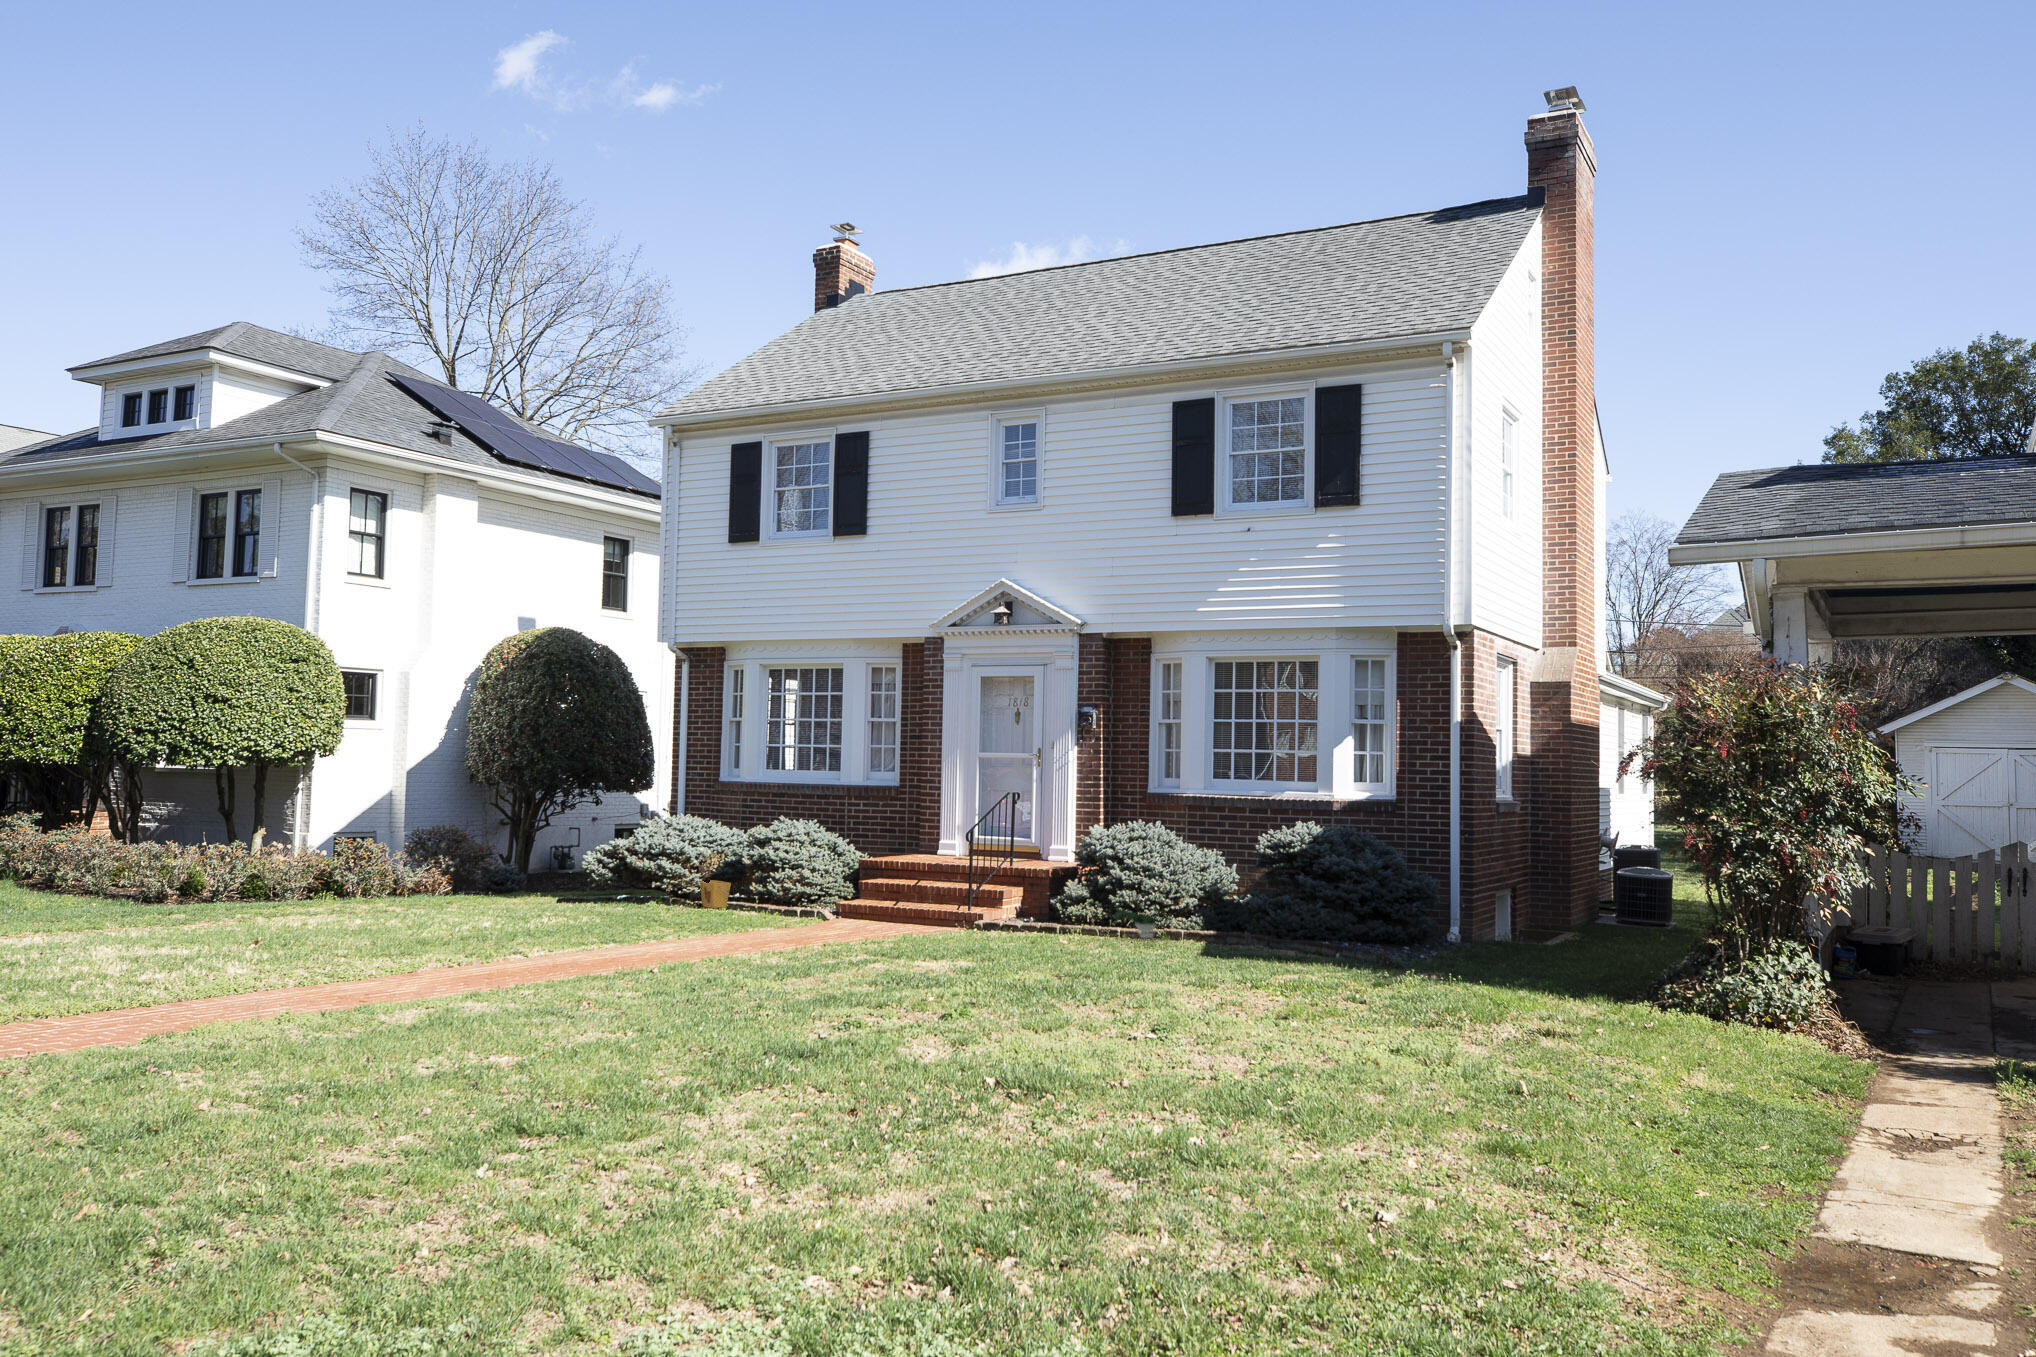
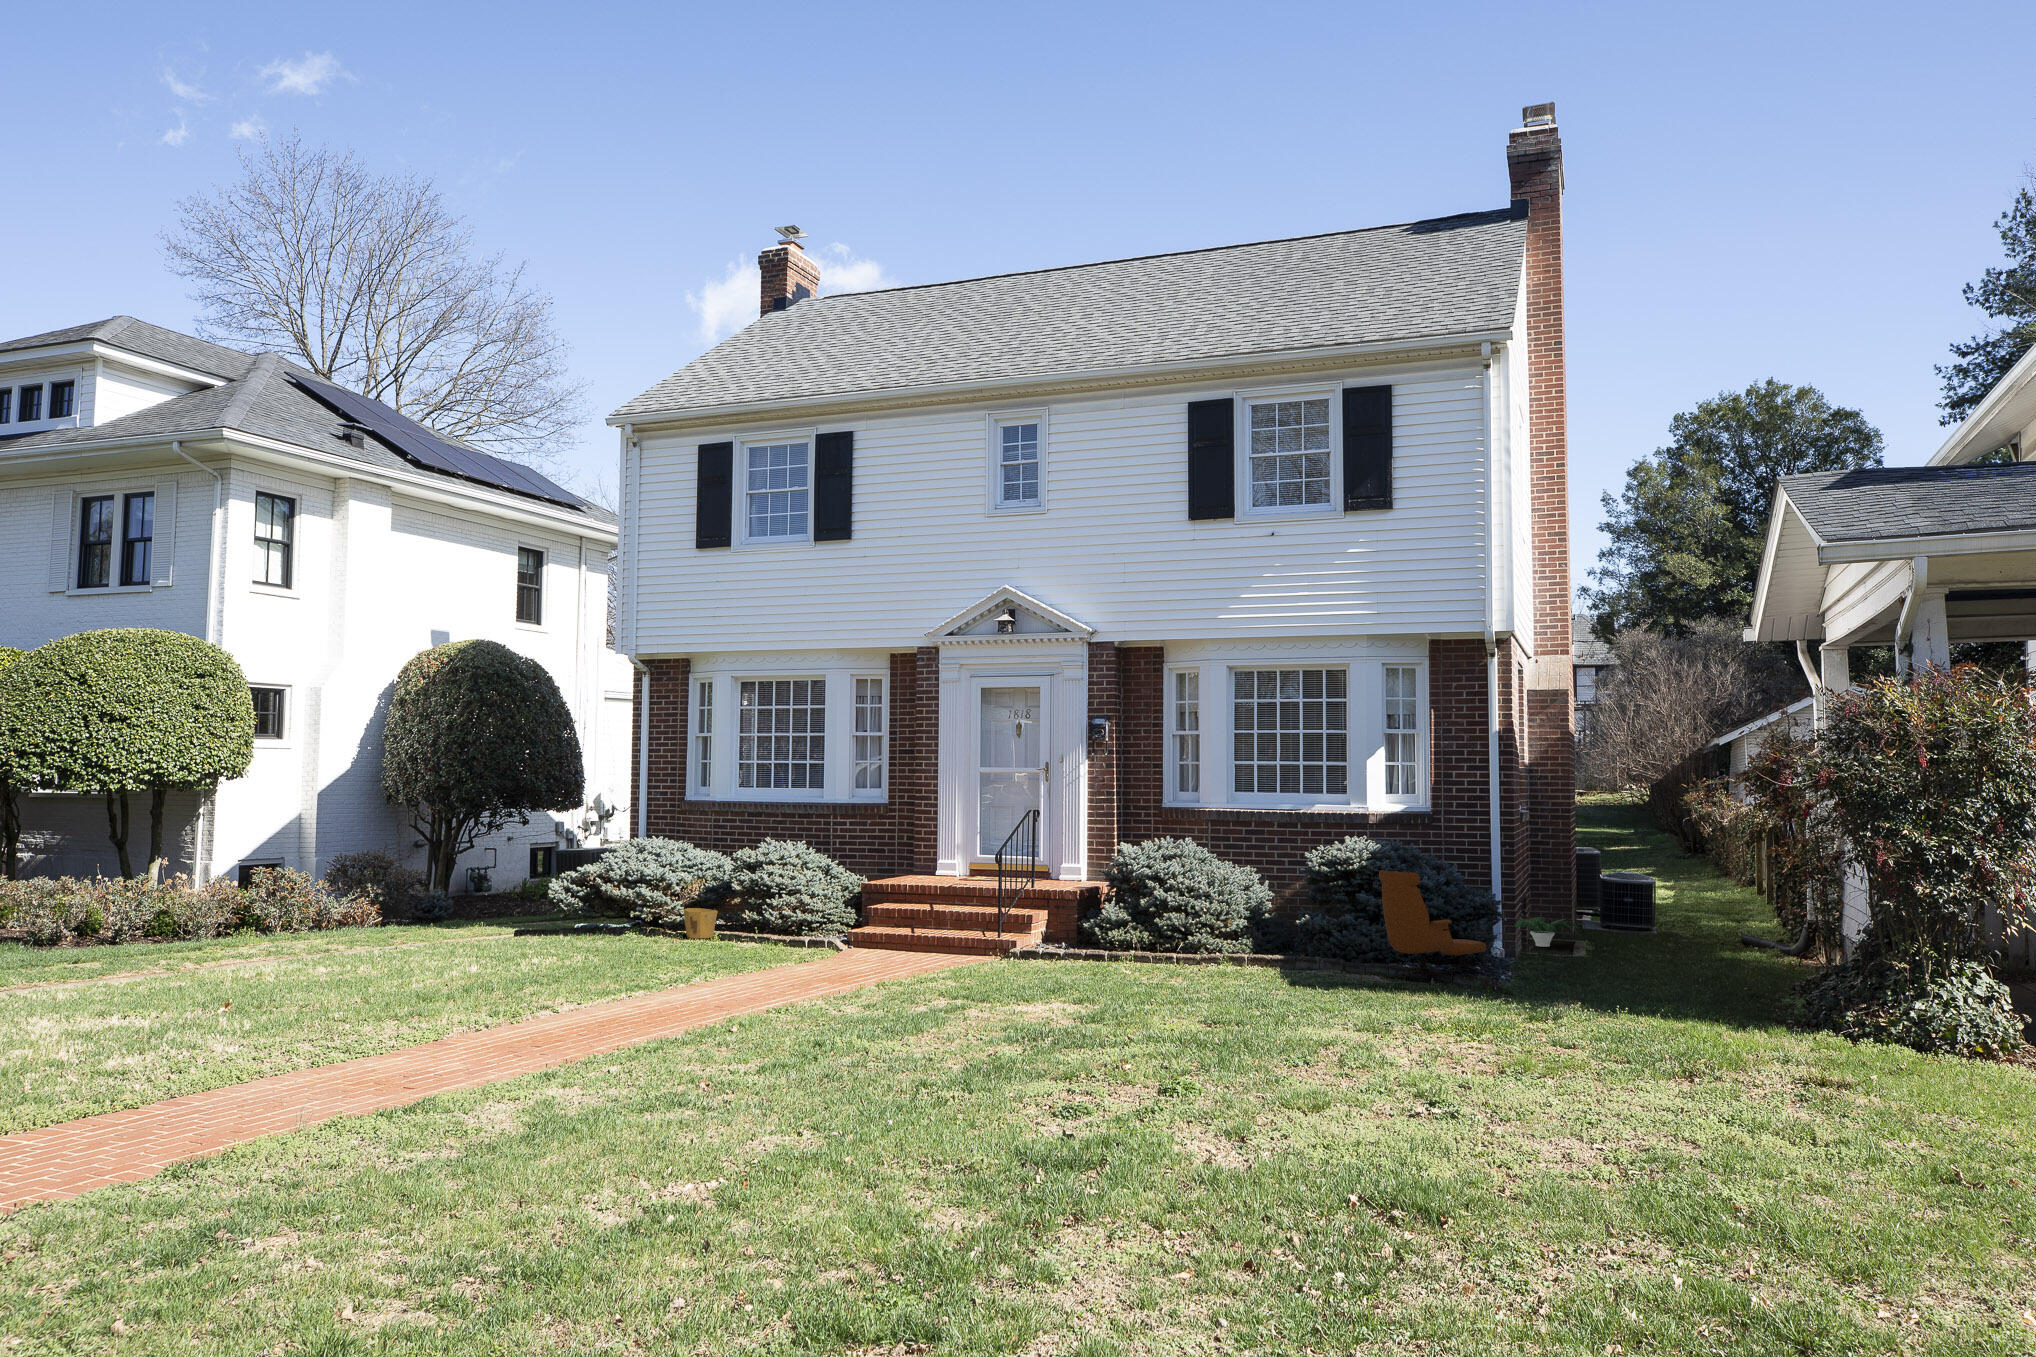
lounge chair: none [1293,851,1405,957] -> present [1379,870,1486,981]
potted plant: present [1113,910,1171,938] -> present [1514,917,1579,947]

